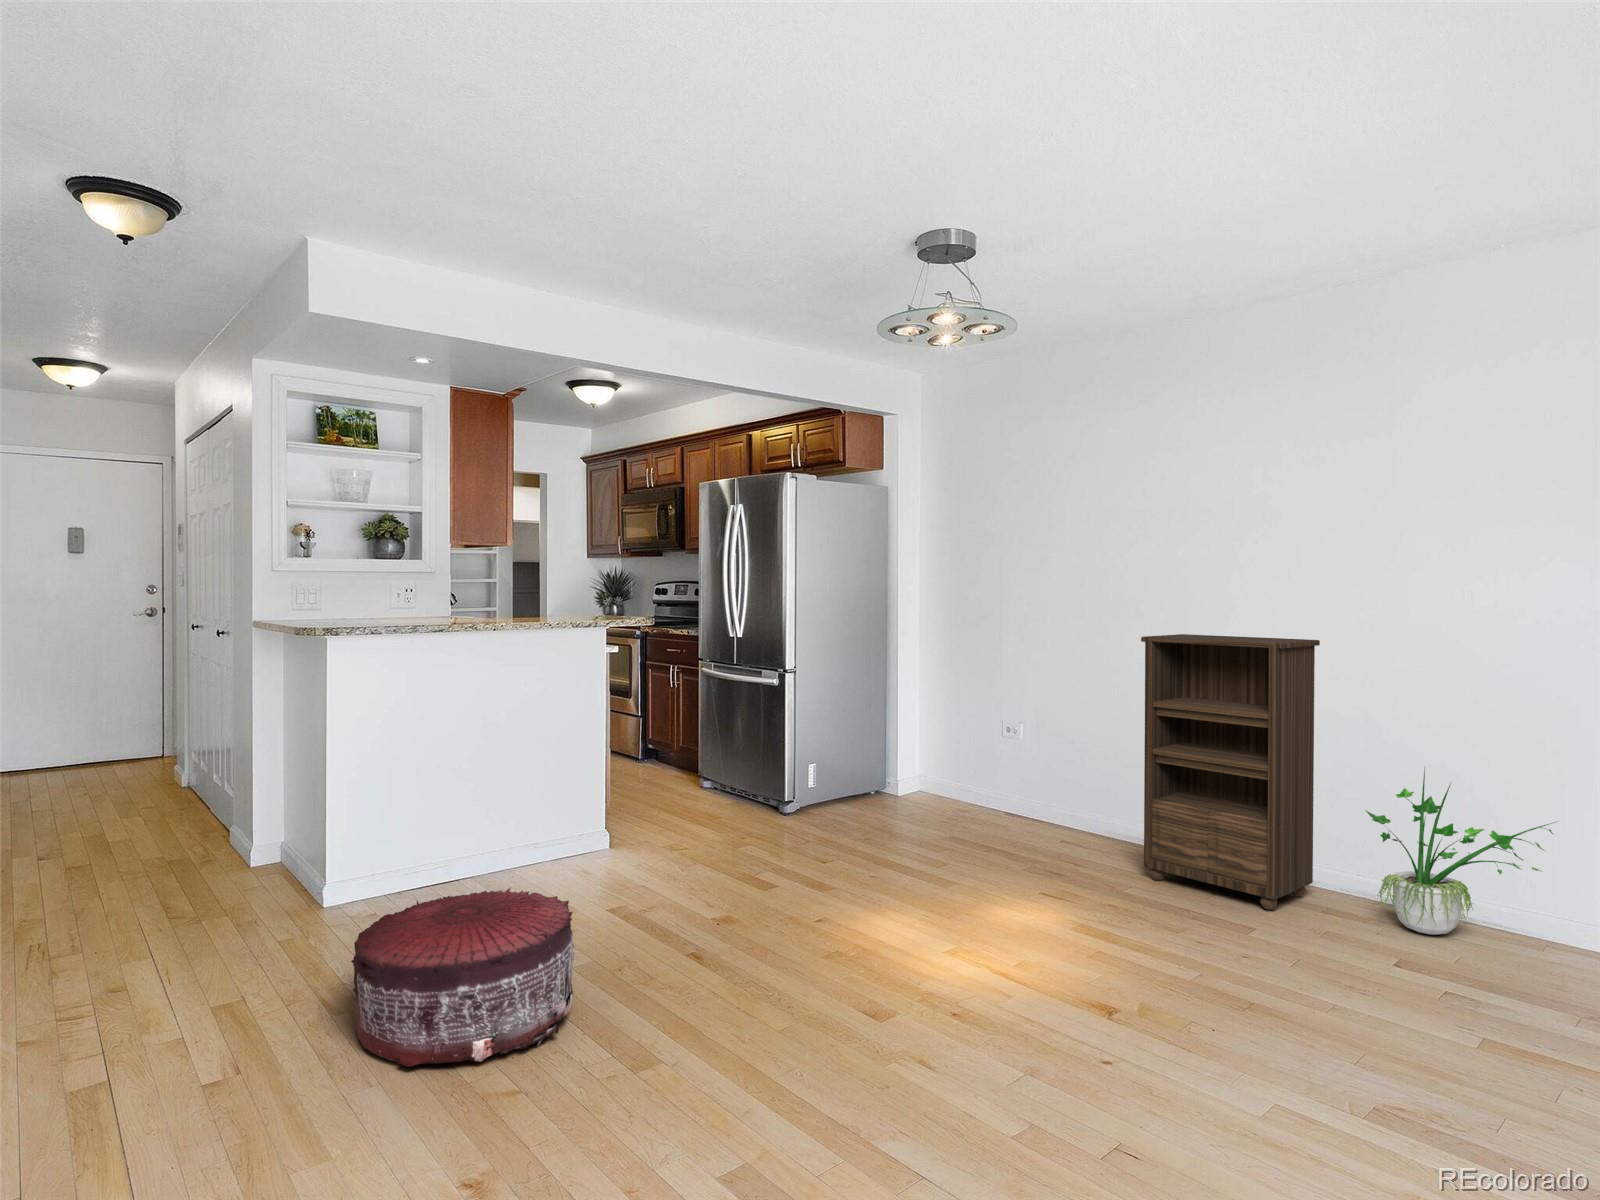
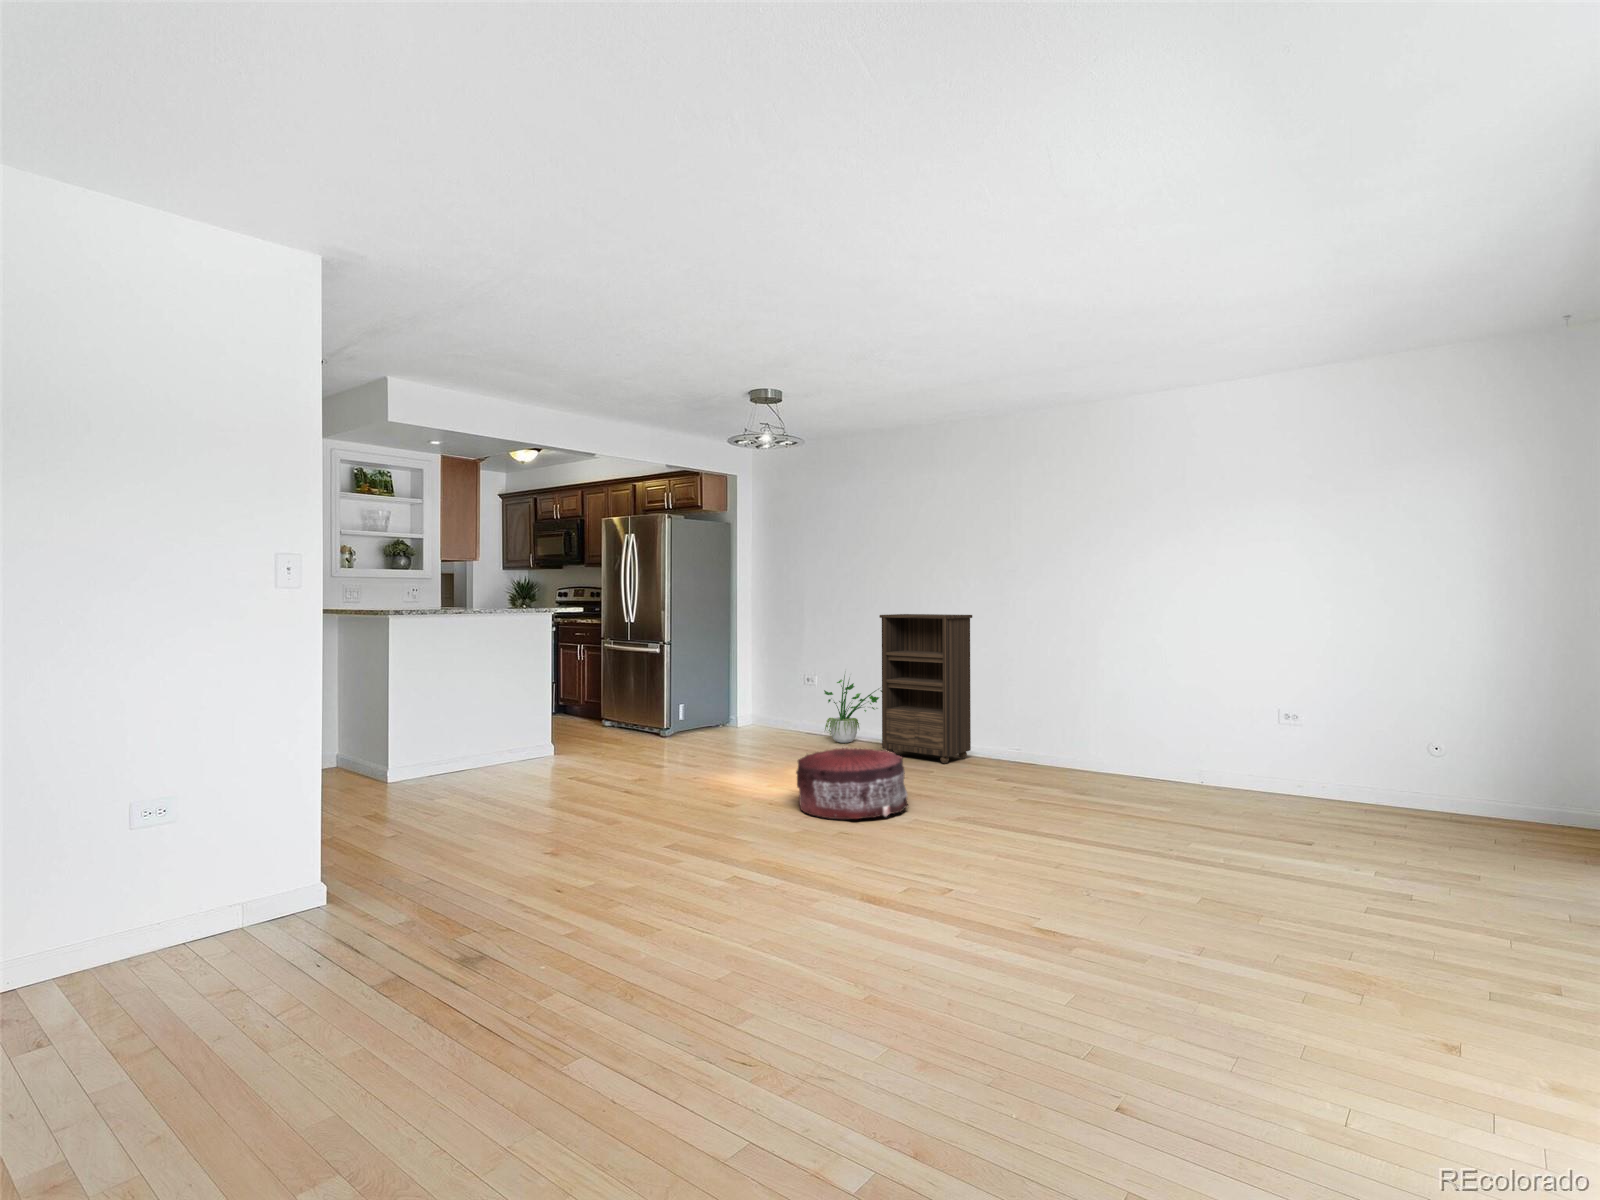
potted plant: present [1366,769,1555,934] -> present [824,676,882,743]
pouf: present [351,888,574,1067] -> present [796,748,909,819]

